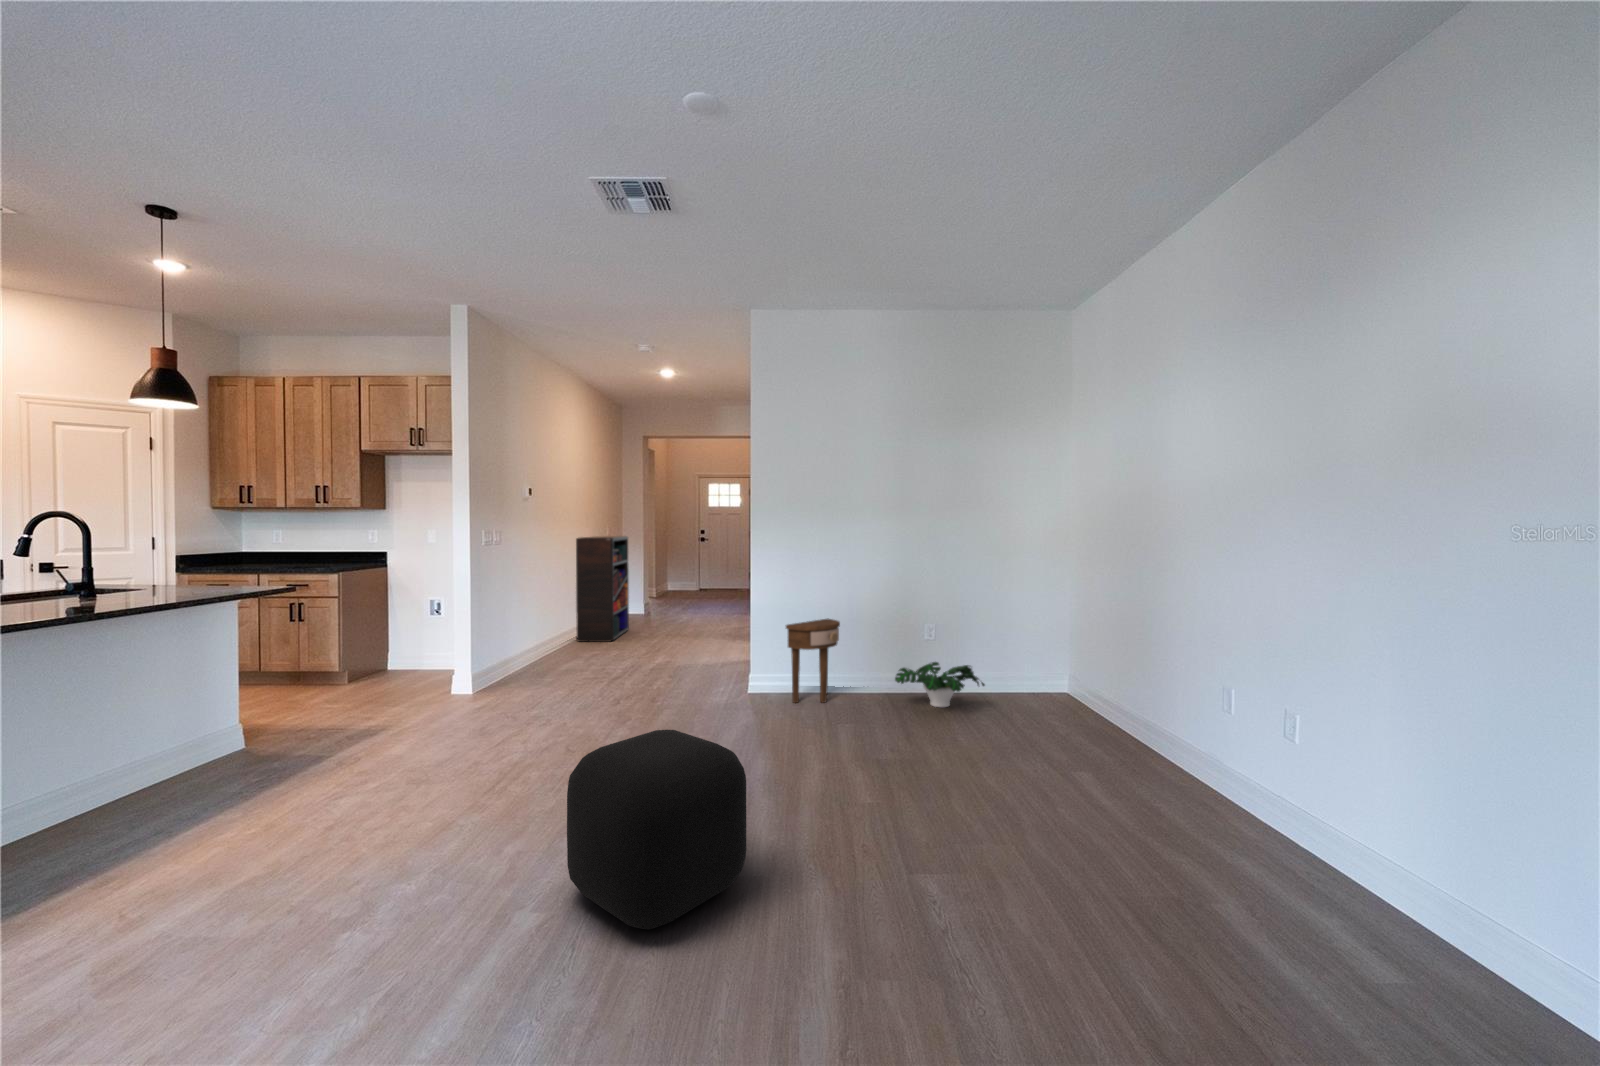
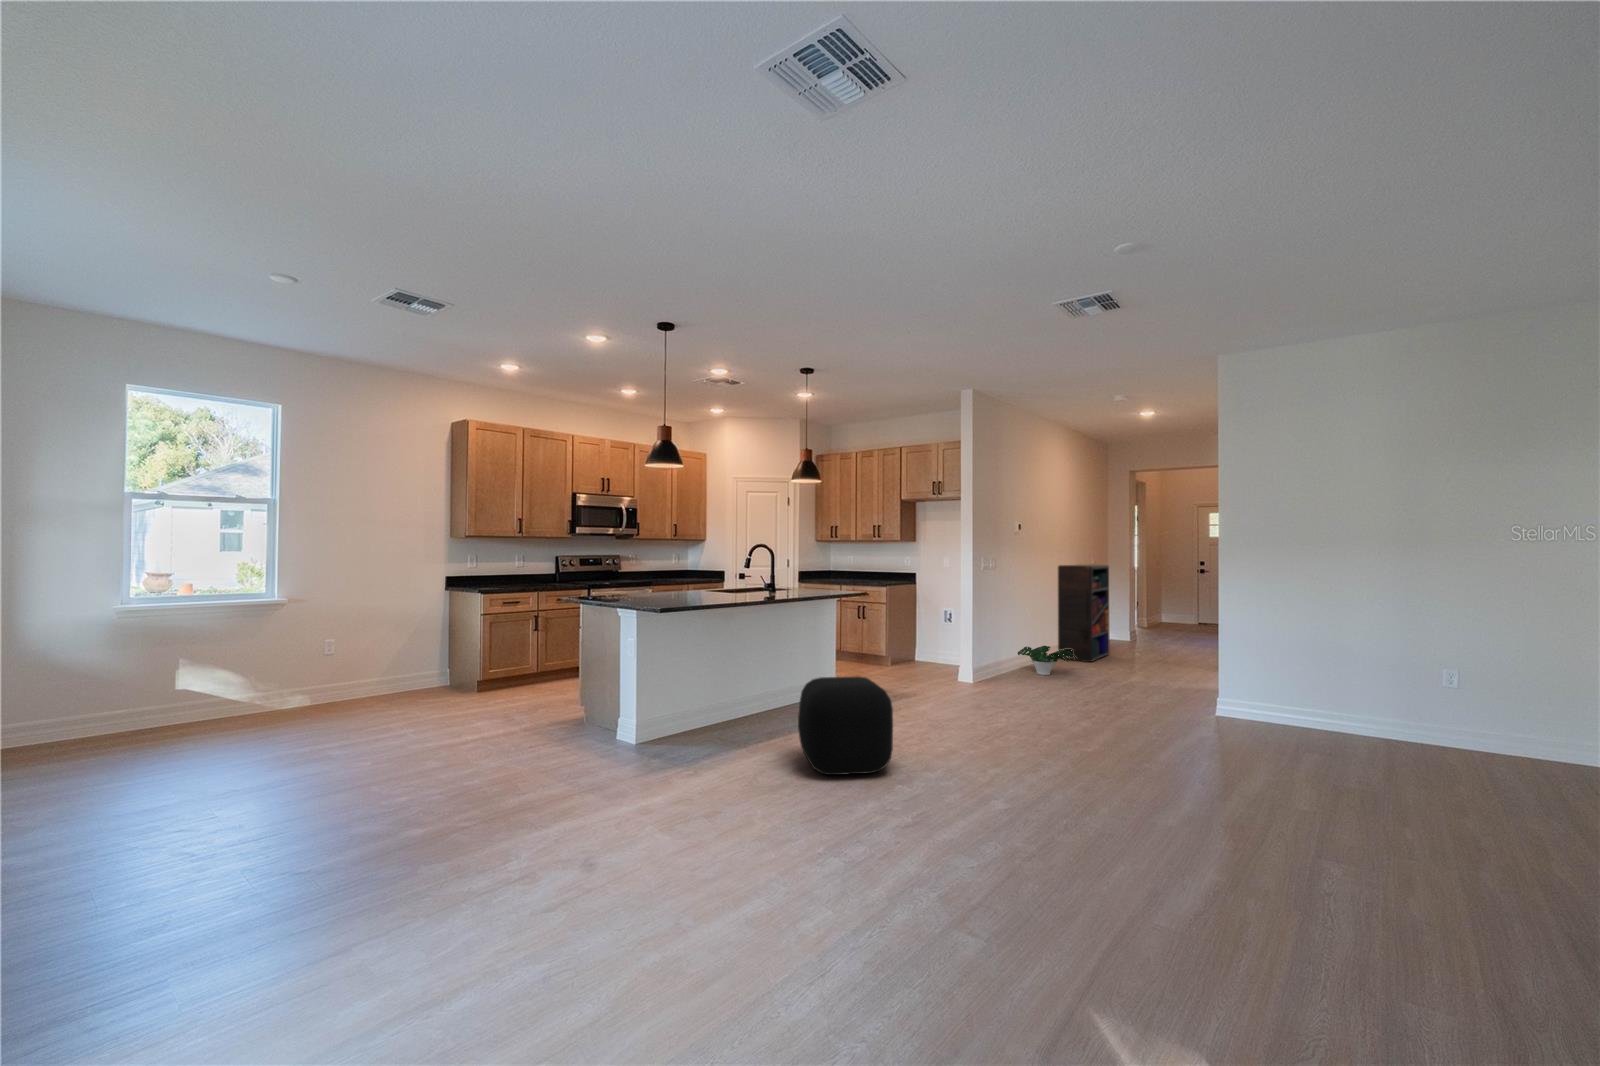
side table: present [786,619,840,703] -> none [1257,656,1328,741]
potted plant: present [895,662,985,707] -> present [1018,646,1077,675]
ottoman: present [567,730,746,930] -> present [798,676,893,775]

